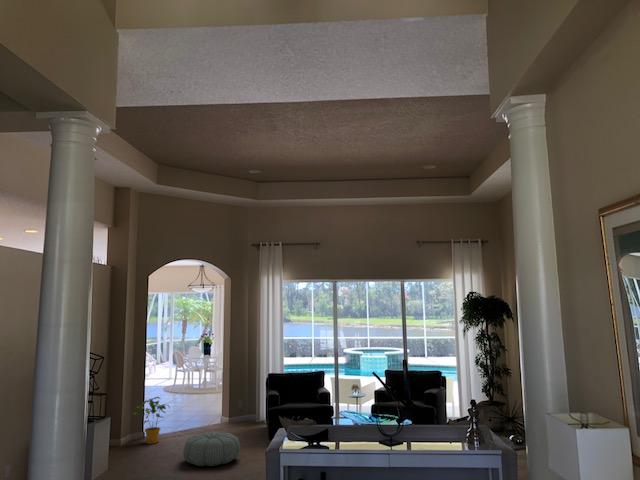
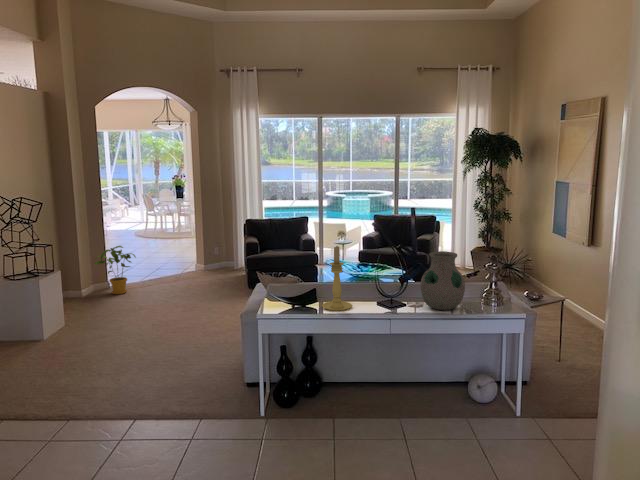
candle holder: none [335,391,360,446] -> present [322,246,352,311]
vase: none [415,396,451,446] -> present [420,251,465,310]
pouf: present [183,432,240,466] -> none [152,283,215,320]

